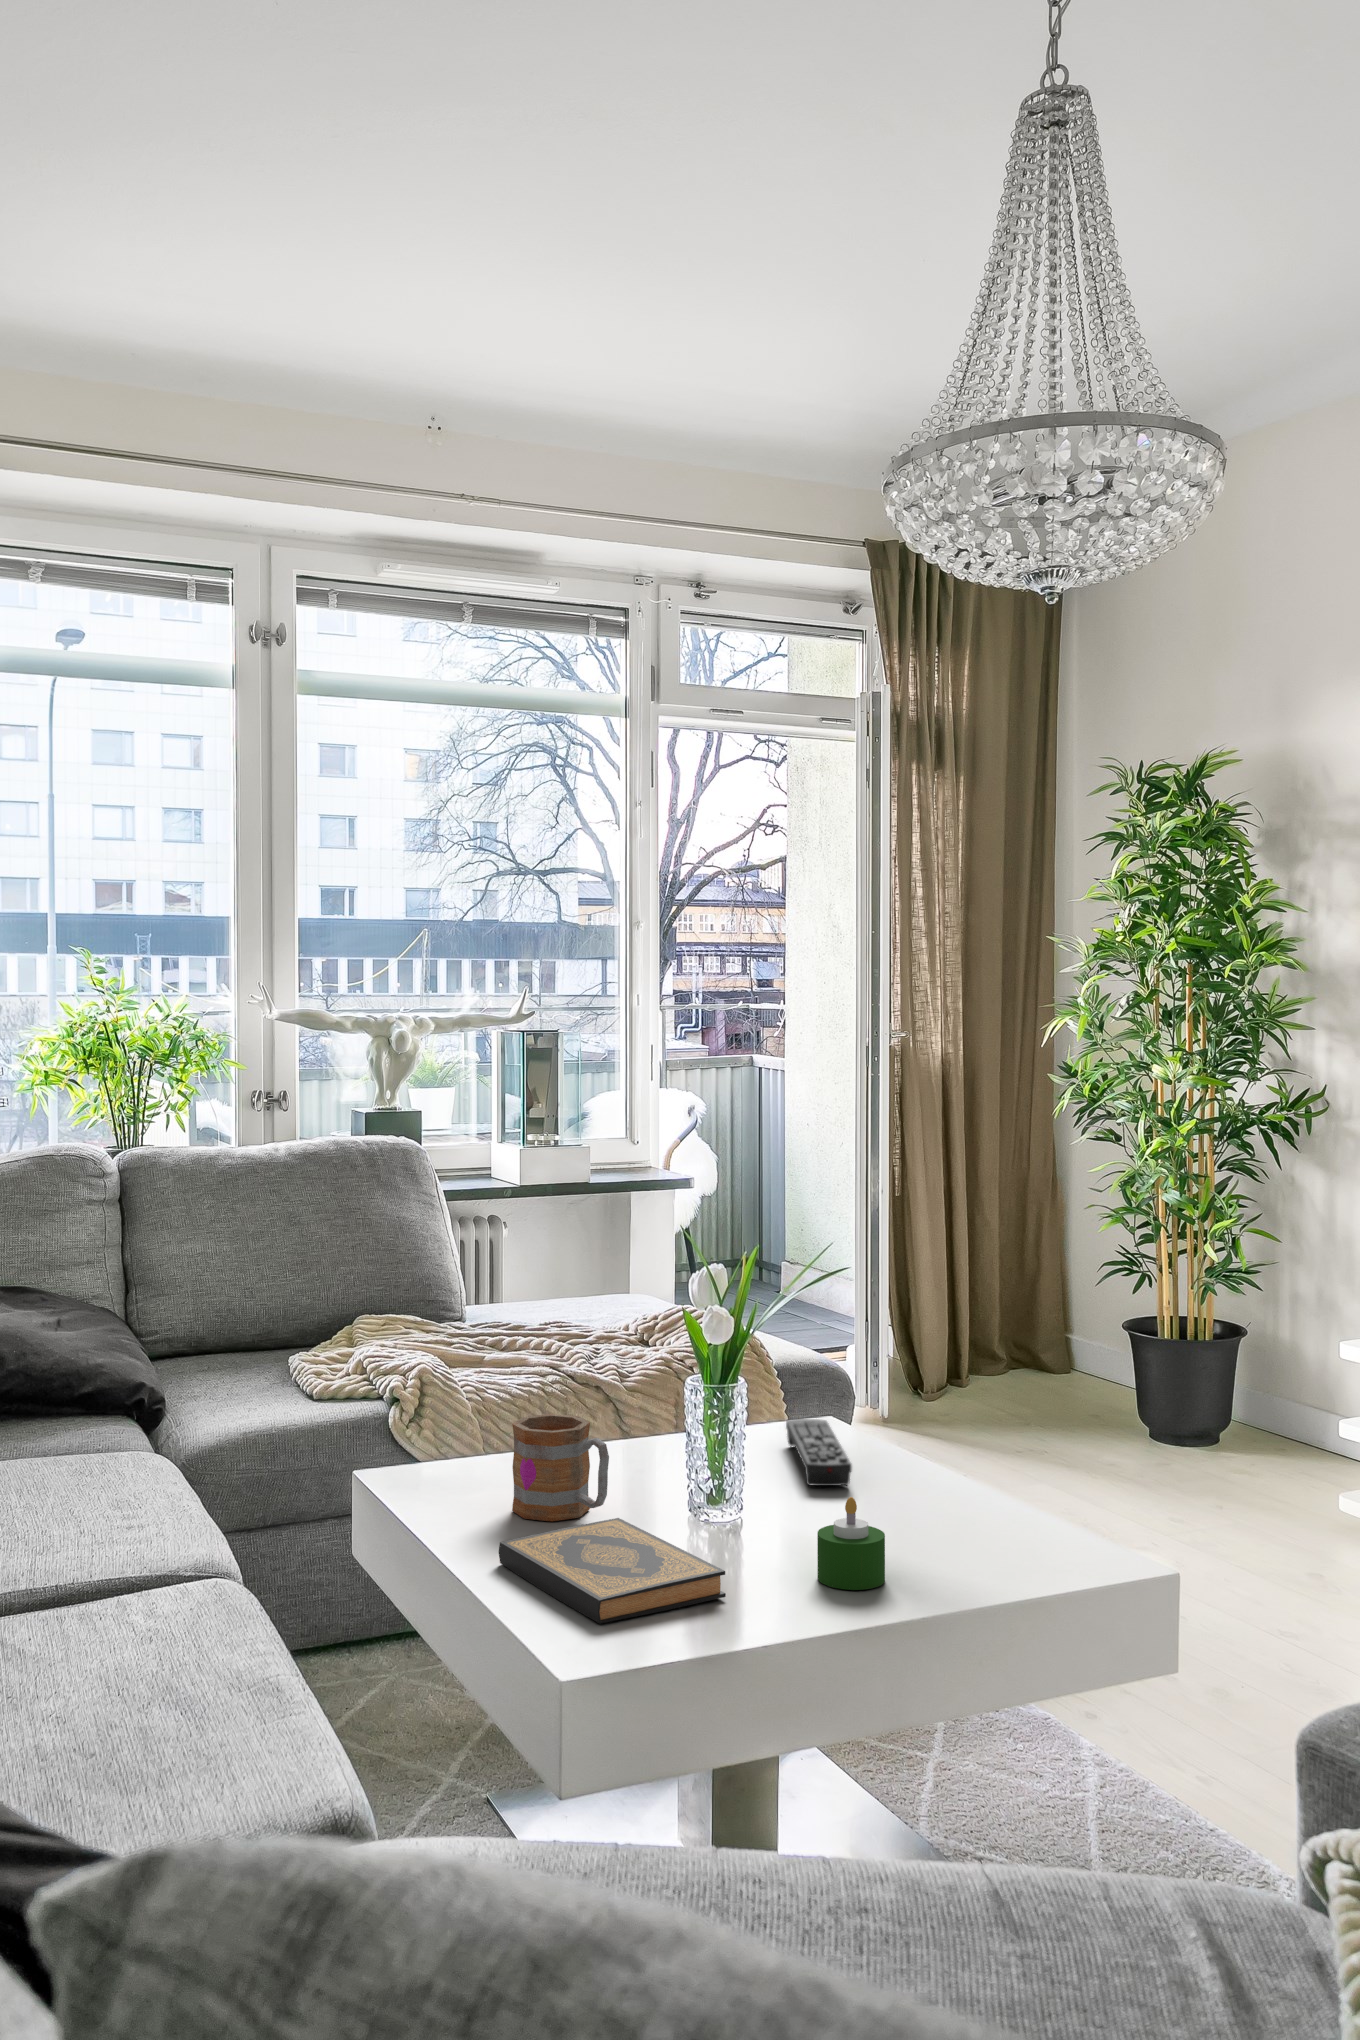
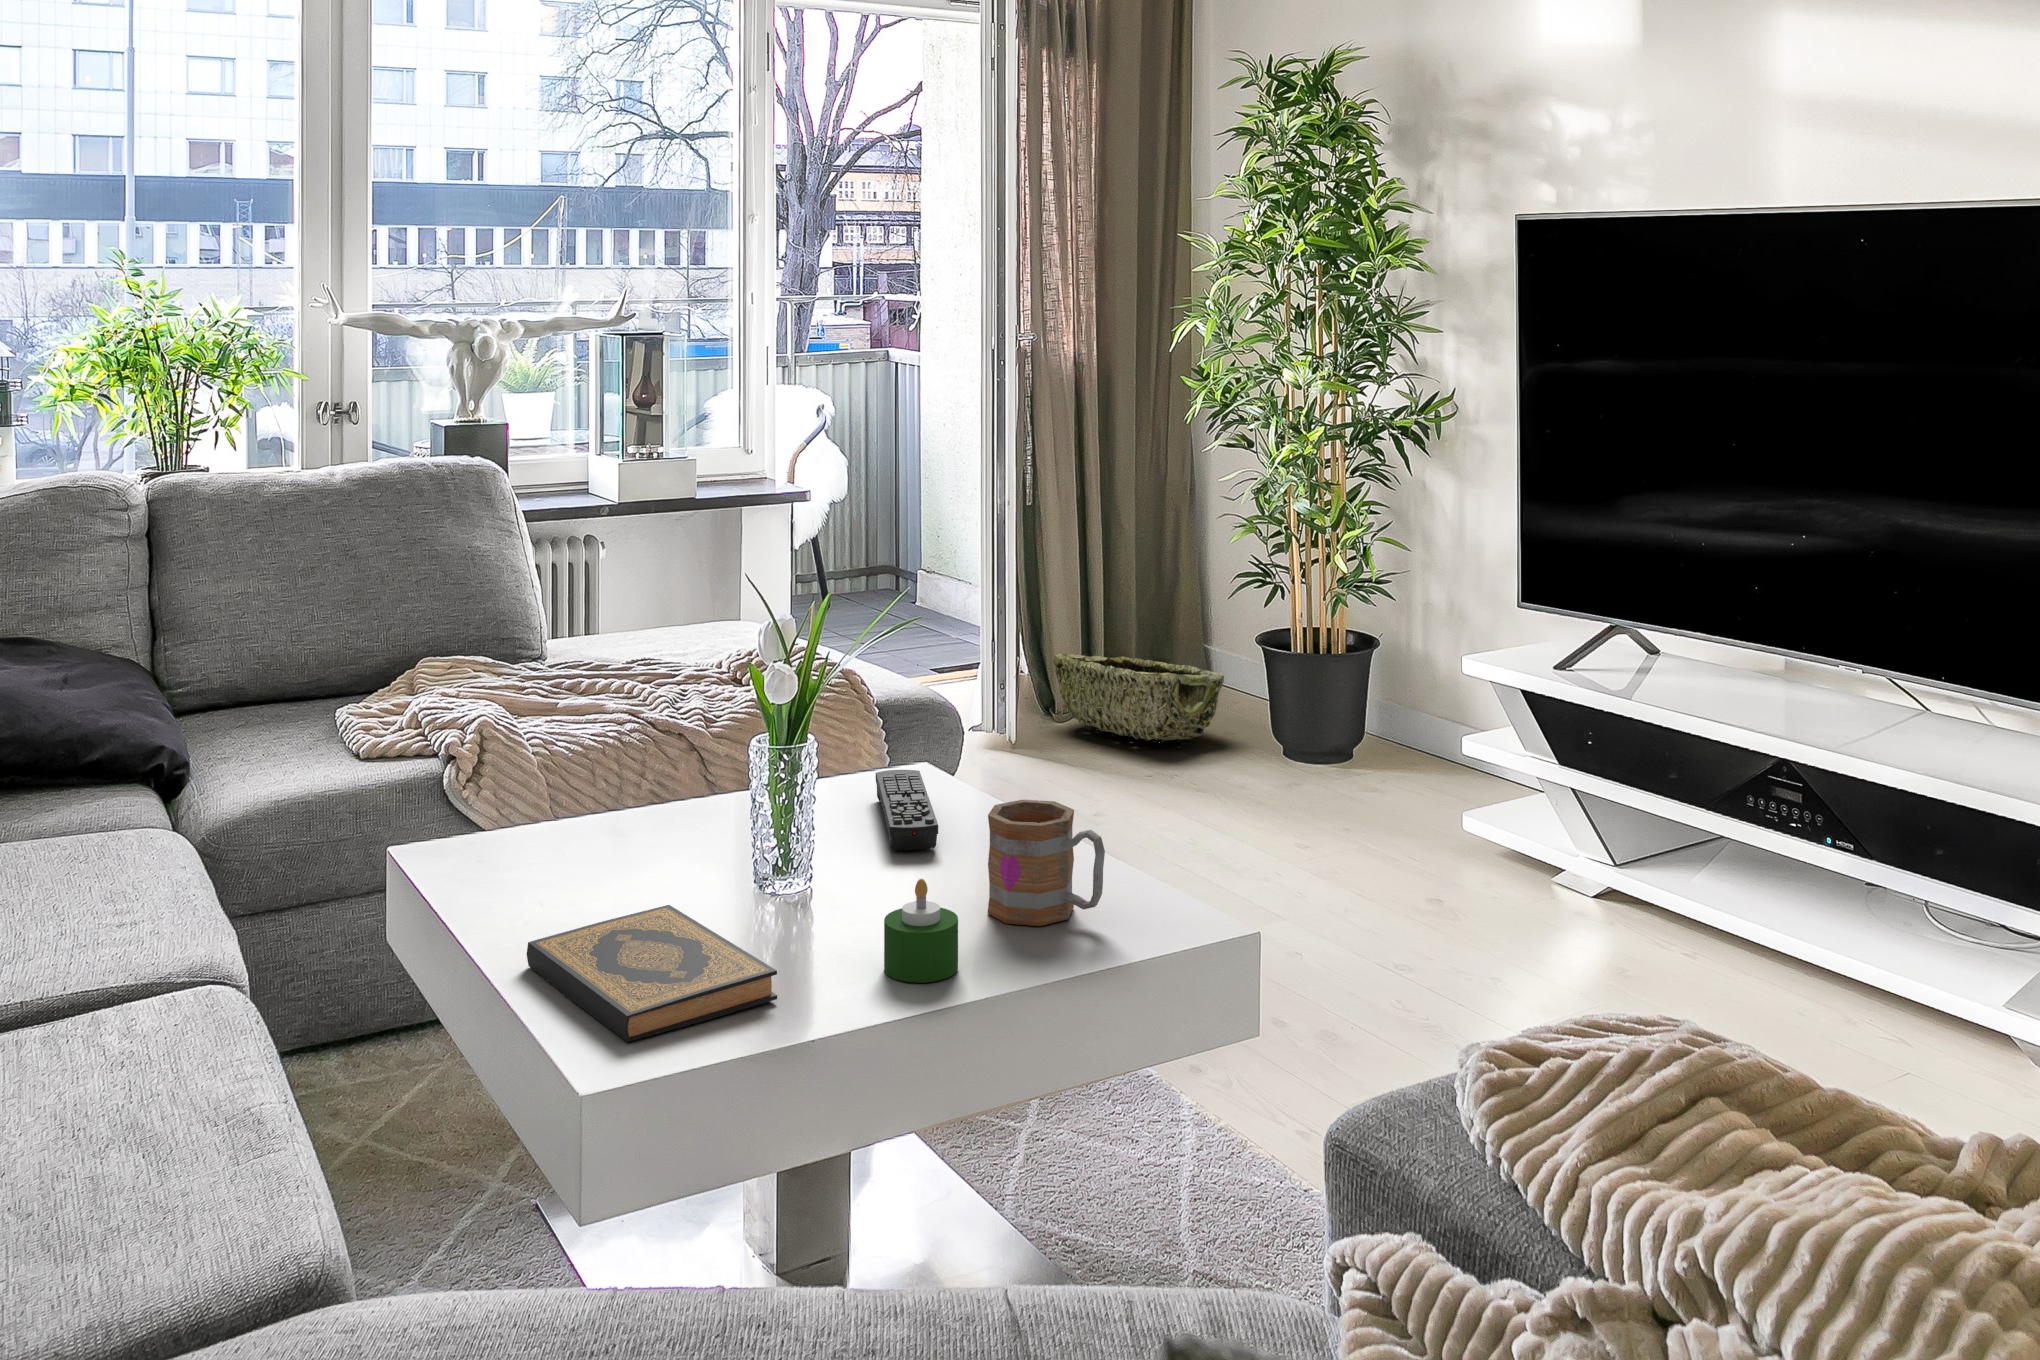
woven basket: none [925,1341,1094,1429] -> present [1053,653,1224,743]
mug: present [512,1414,609,1521] -> present [988,800,1105,926]

